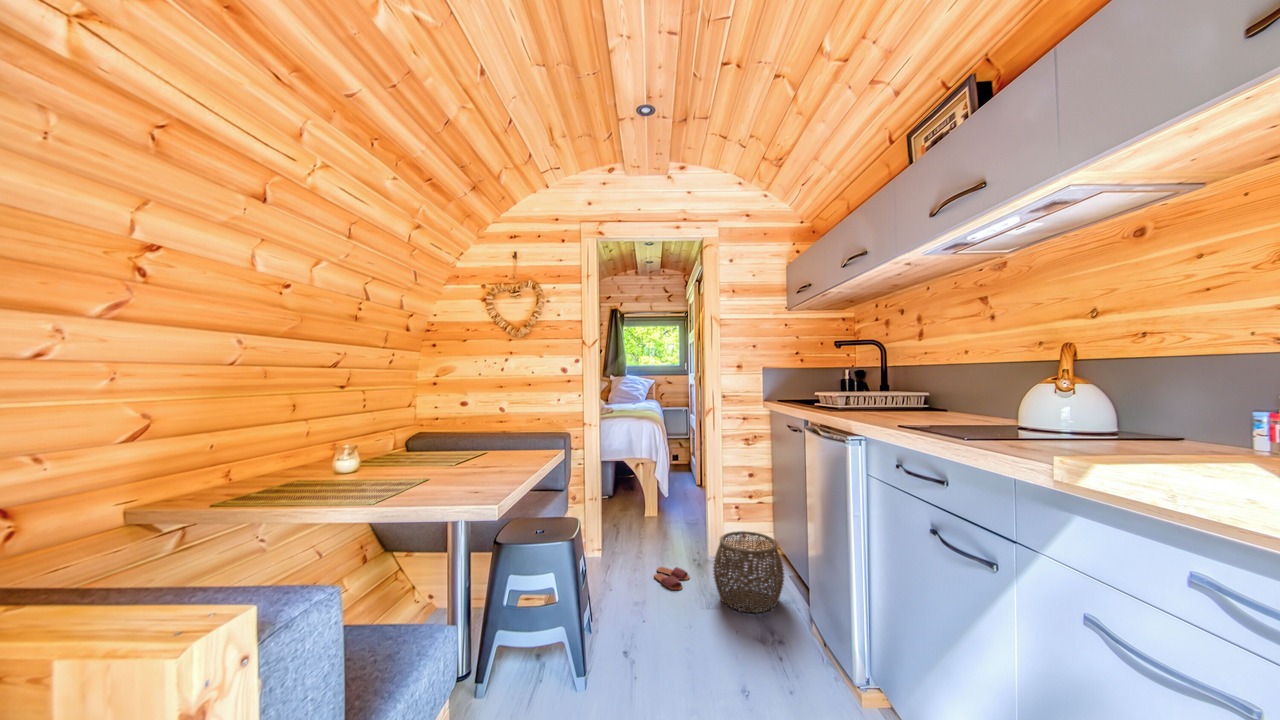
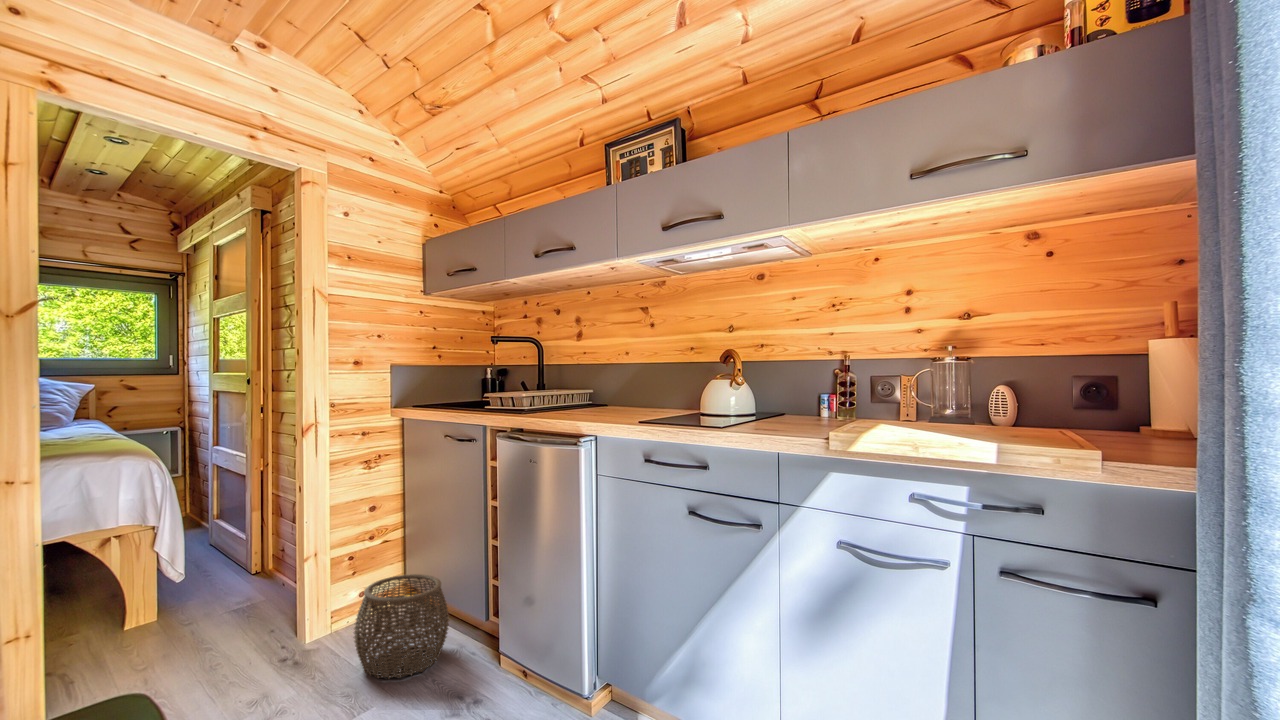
slippers: present [654,567,690,590] -> none [240,659,303,691]

